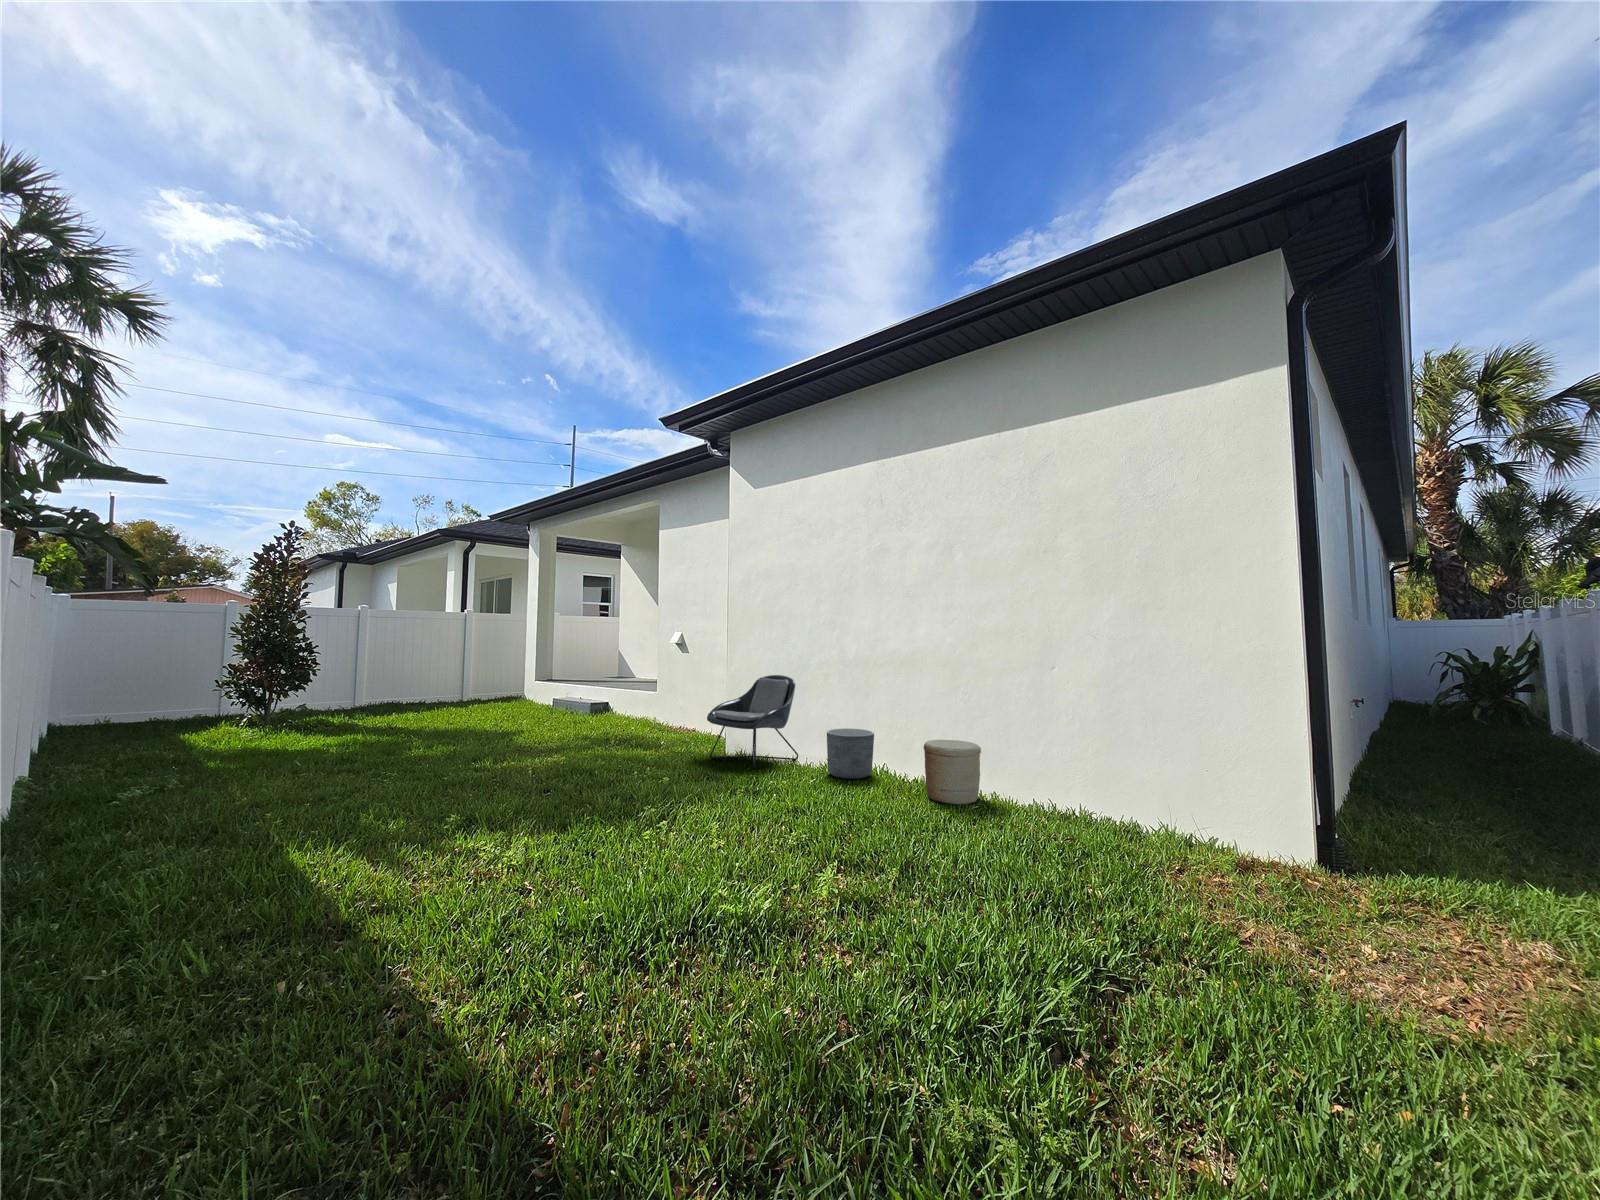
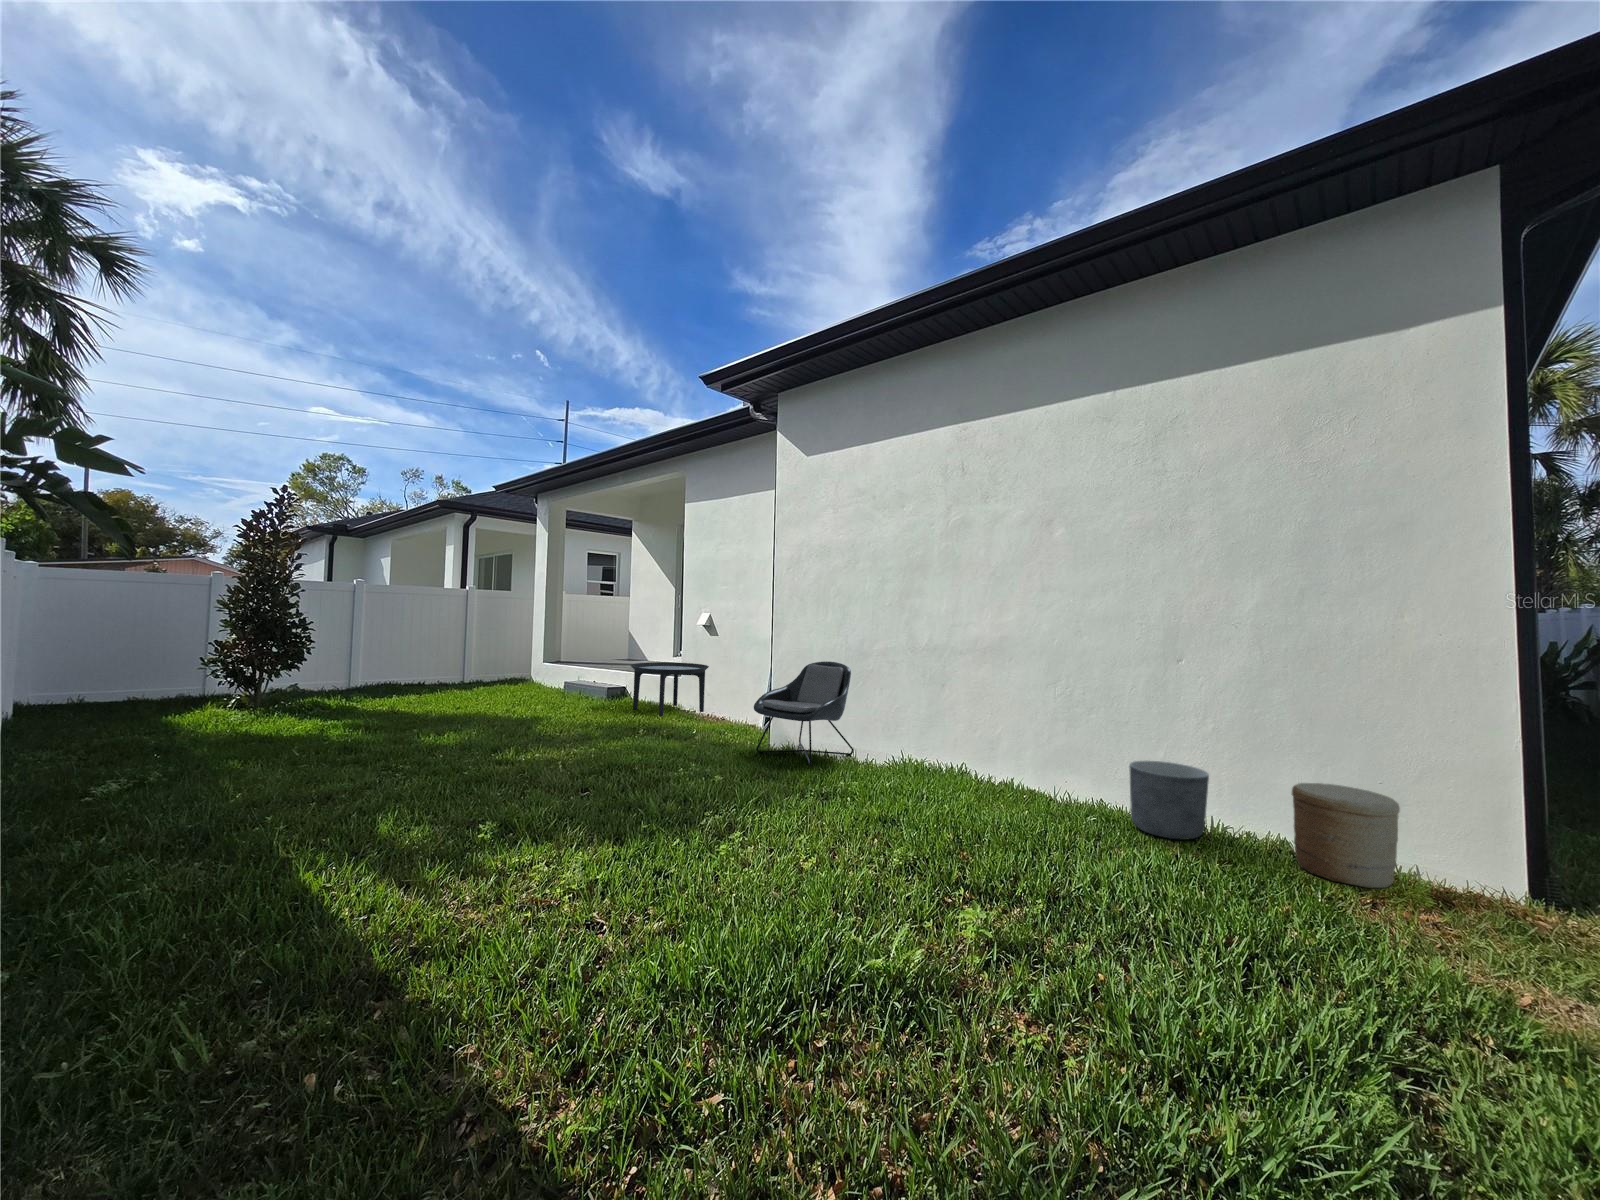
round table: none [608,679,681,729] -> present [630,662,709,716]
planter: present [827,728,874,779] -> present [1129,761,1209,840]
woven basket: present [924,740,981,804] -> present [1292,783,1400,888]

